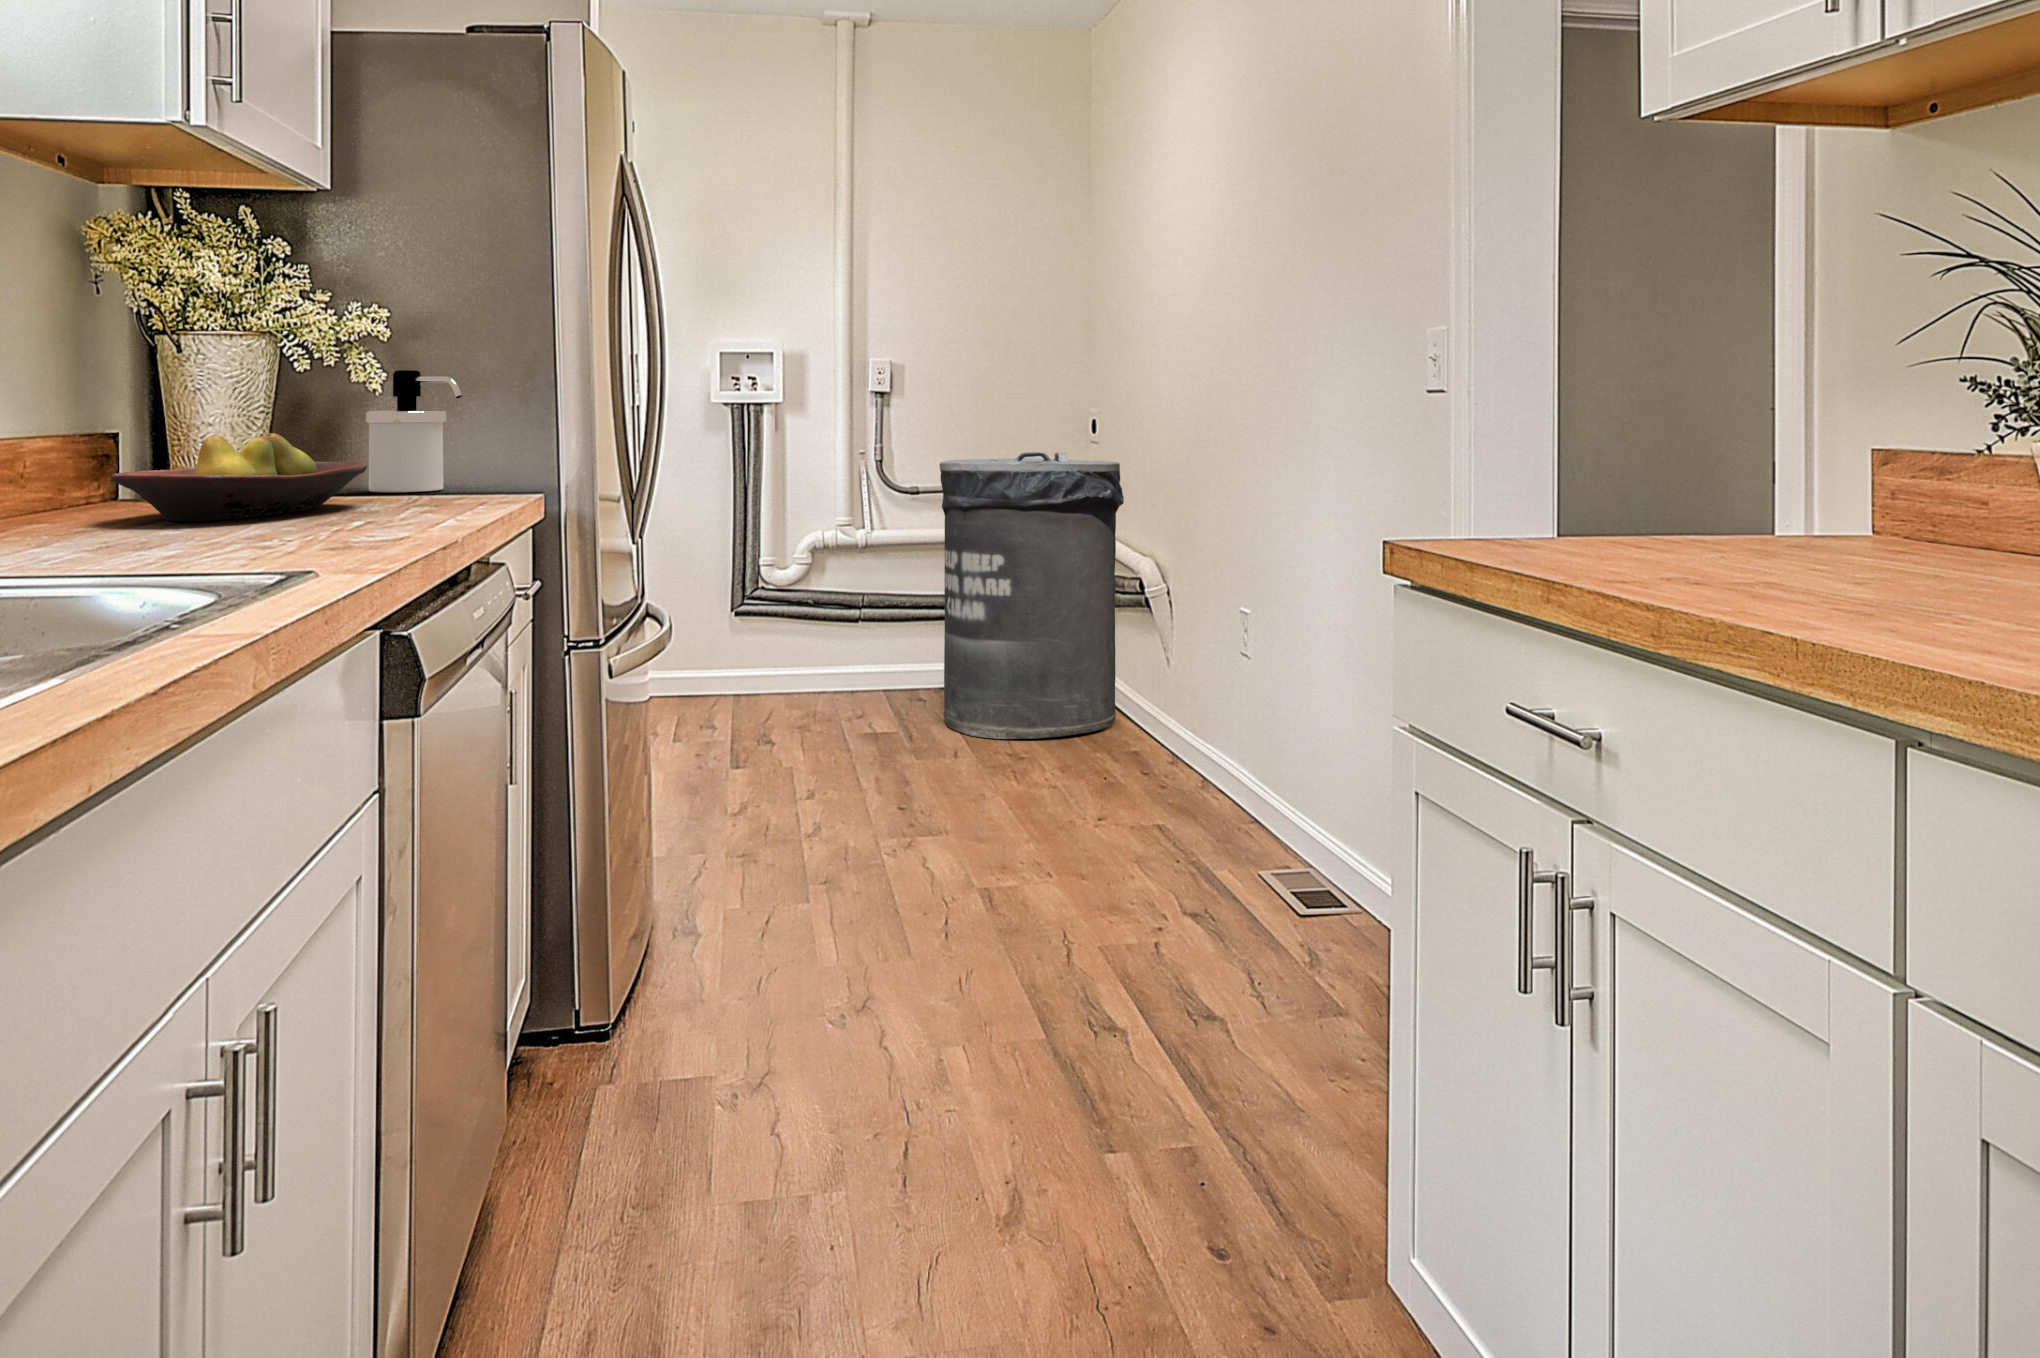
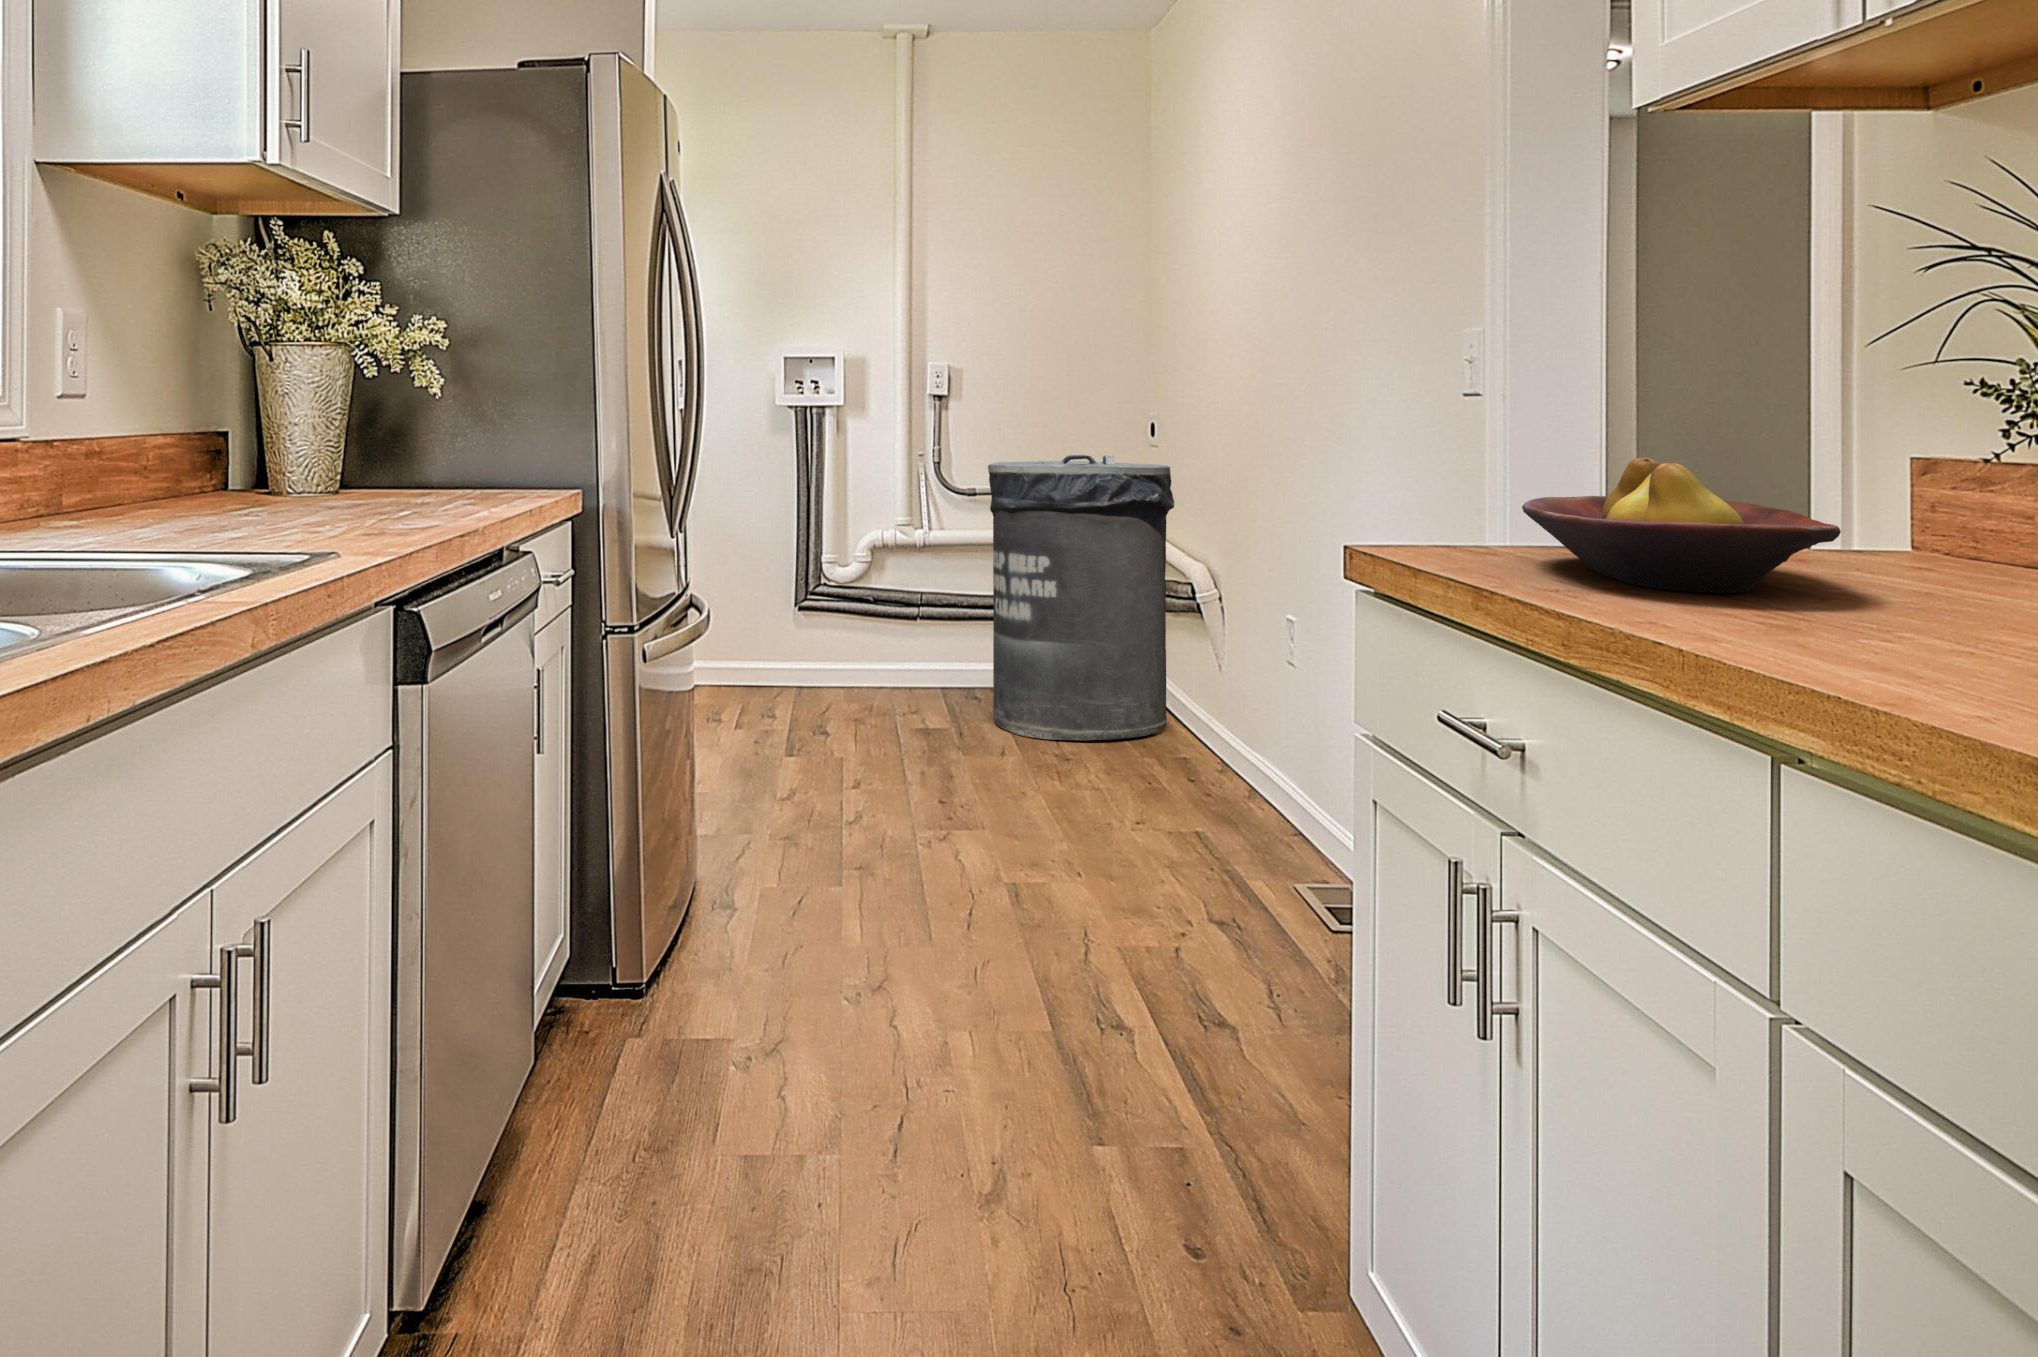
soap dispenser: present [366,370,462,492] -> none [430,376,509,485]
fruit bowl: present [111,433,367,521] -> present [1522,458,1841,593]

